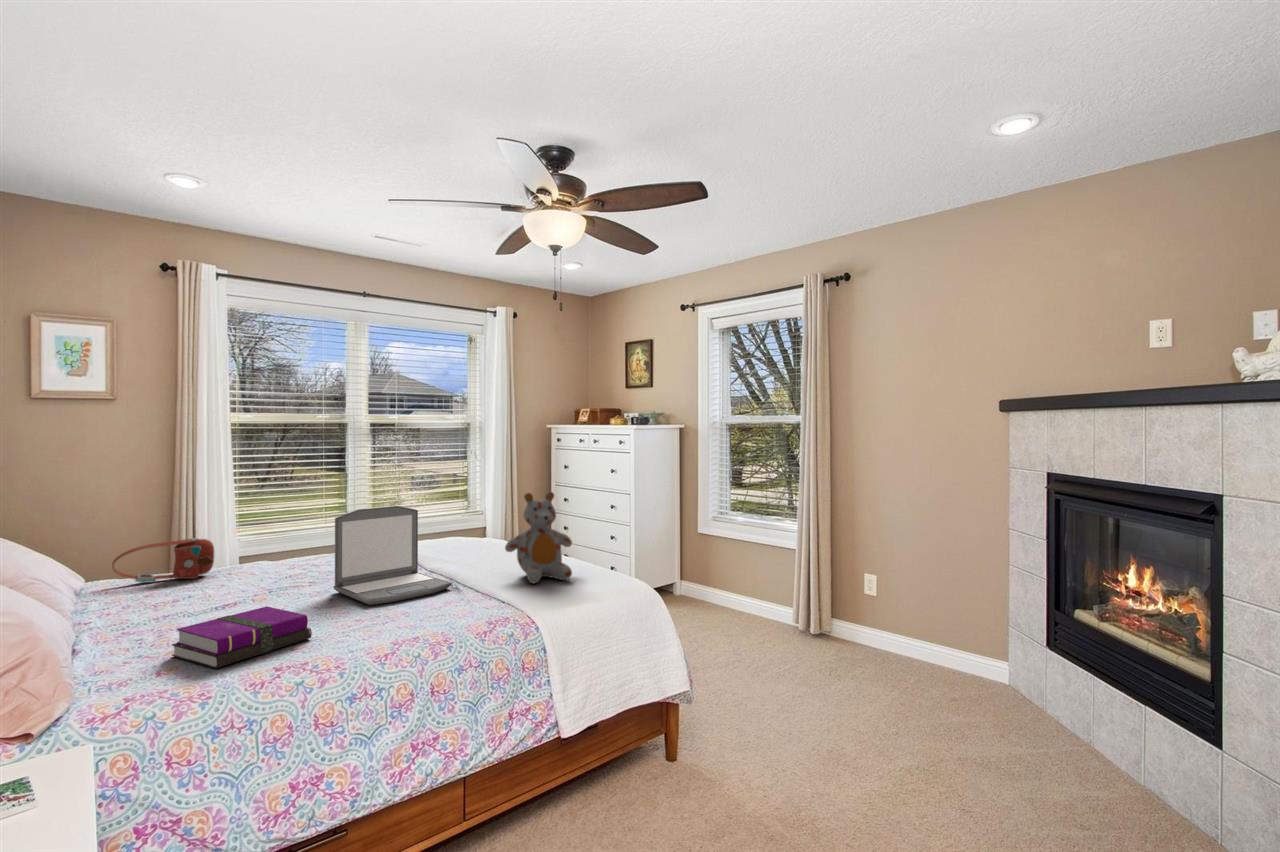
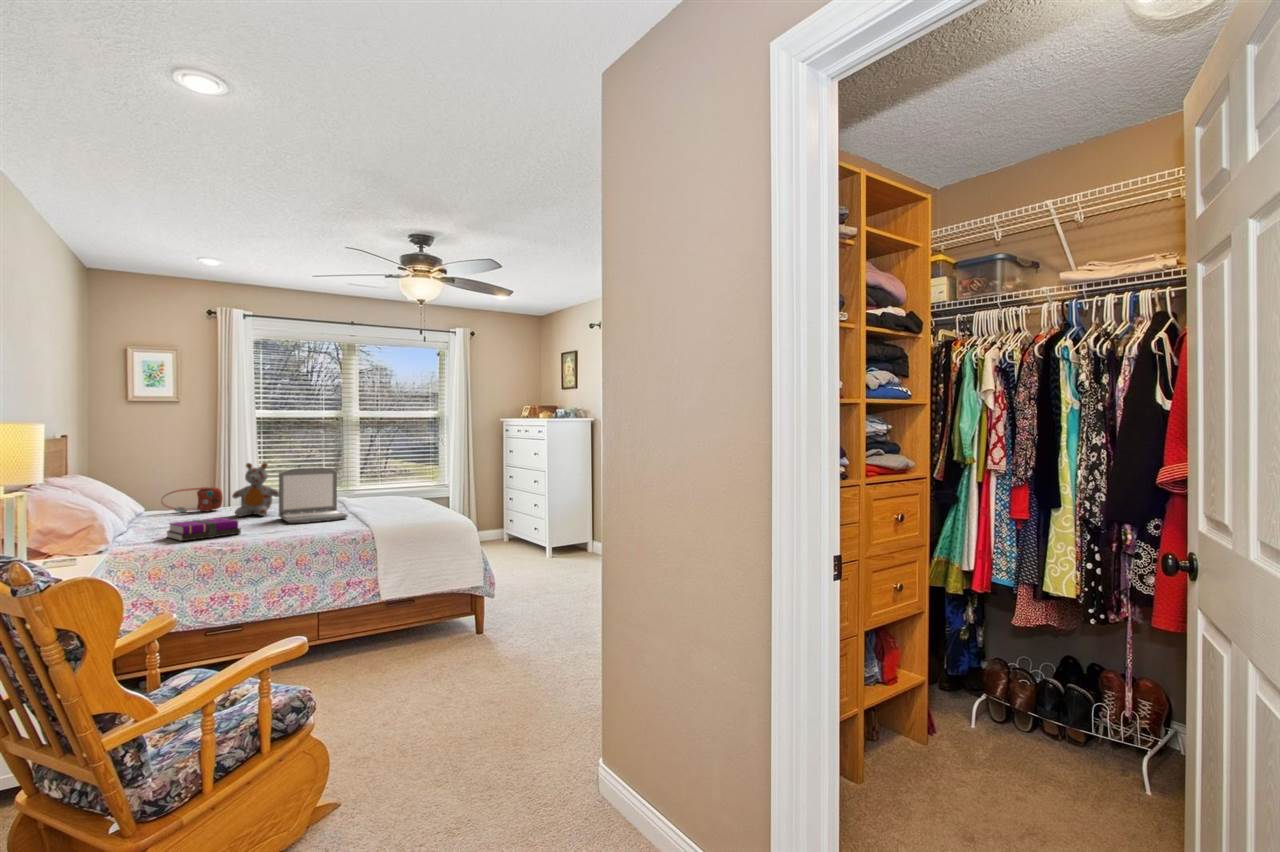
stuffed bear: present [505,492,572,583] -> present [232,463,279,517]

